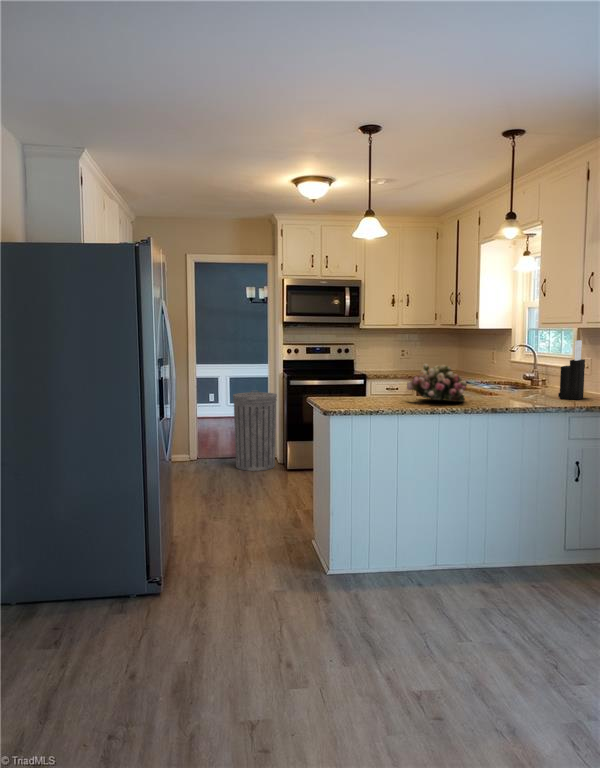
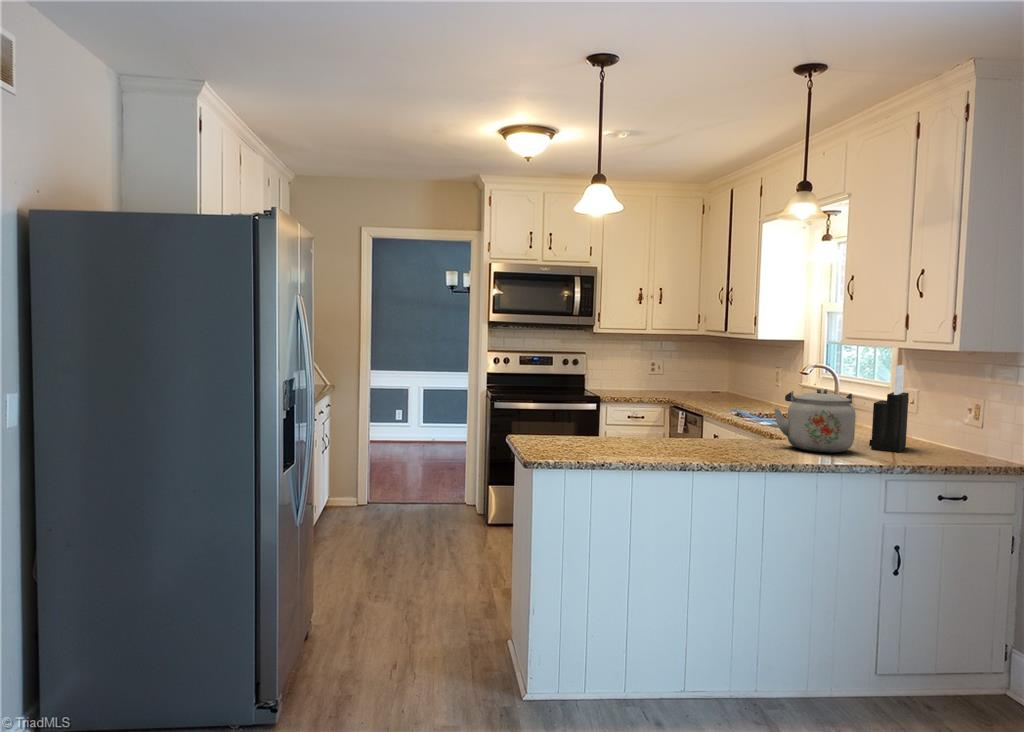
kettle: none [492,357,548,401] -> present [774,388,855,453]
flower arrangement: present [407,364,467,402] -> none [649,394,737,451]
trash can: present [233,391,277,471] -> none [416,413,477,525]

